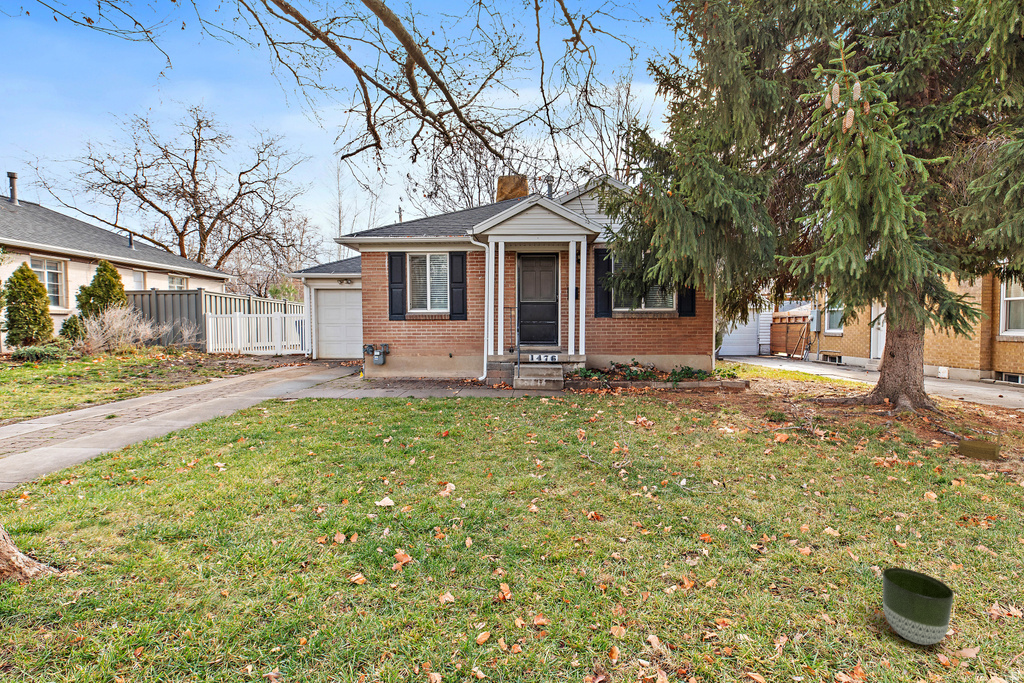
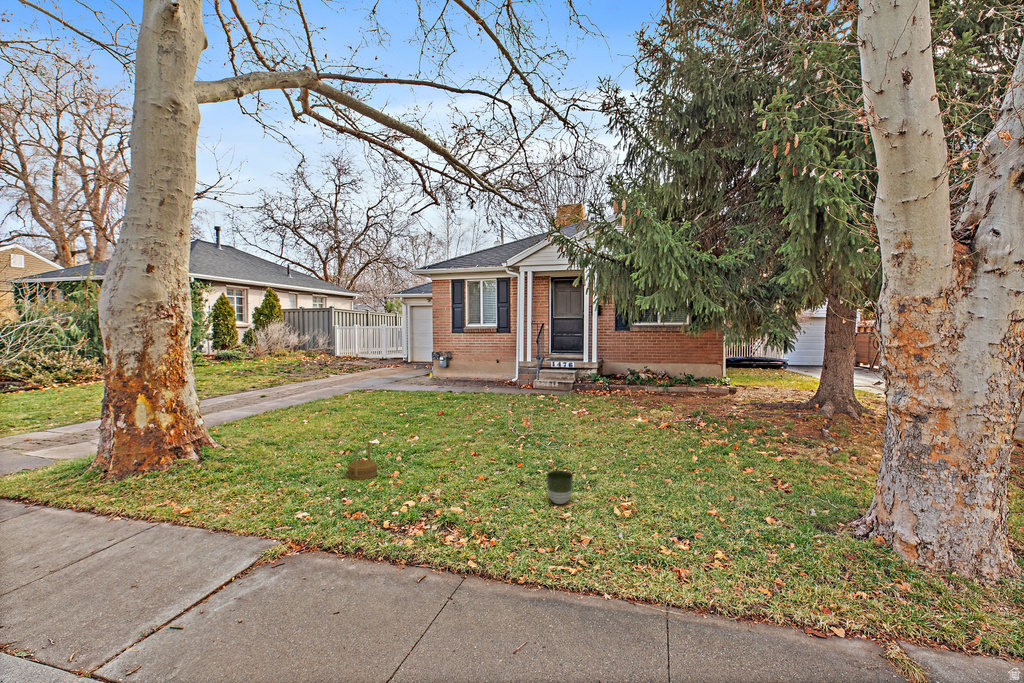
basket: present [959,422,1001,460] -> present [348,442,377,480]

